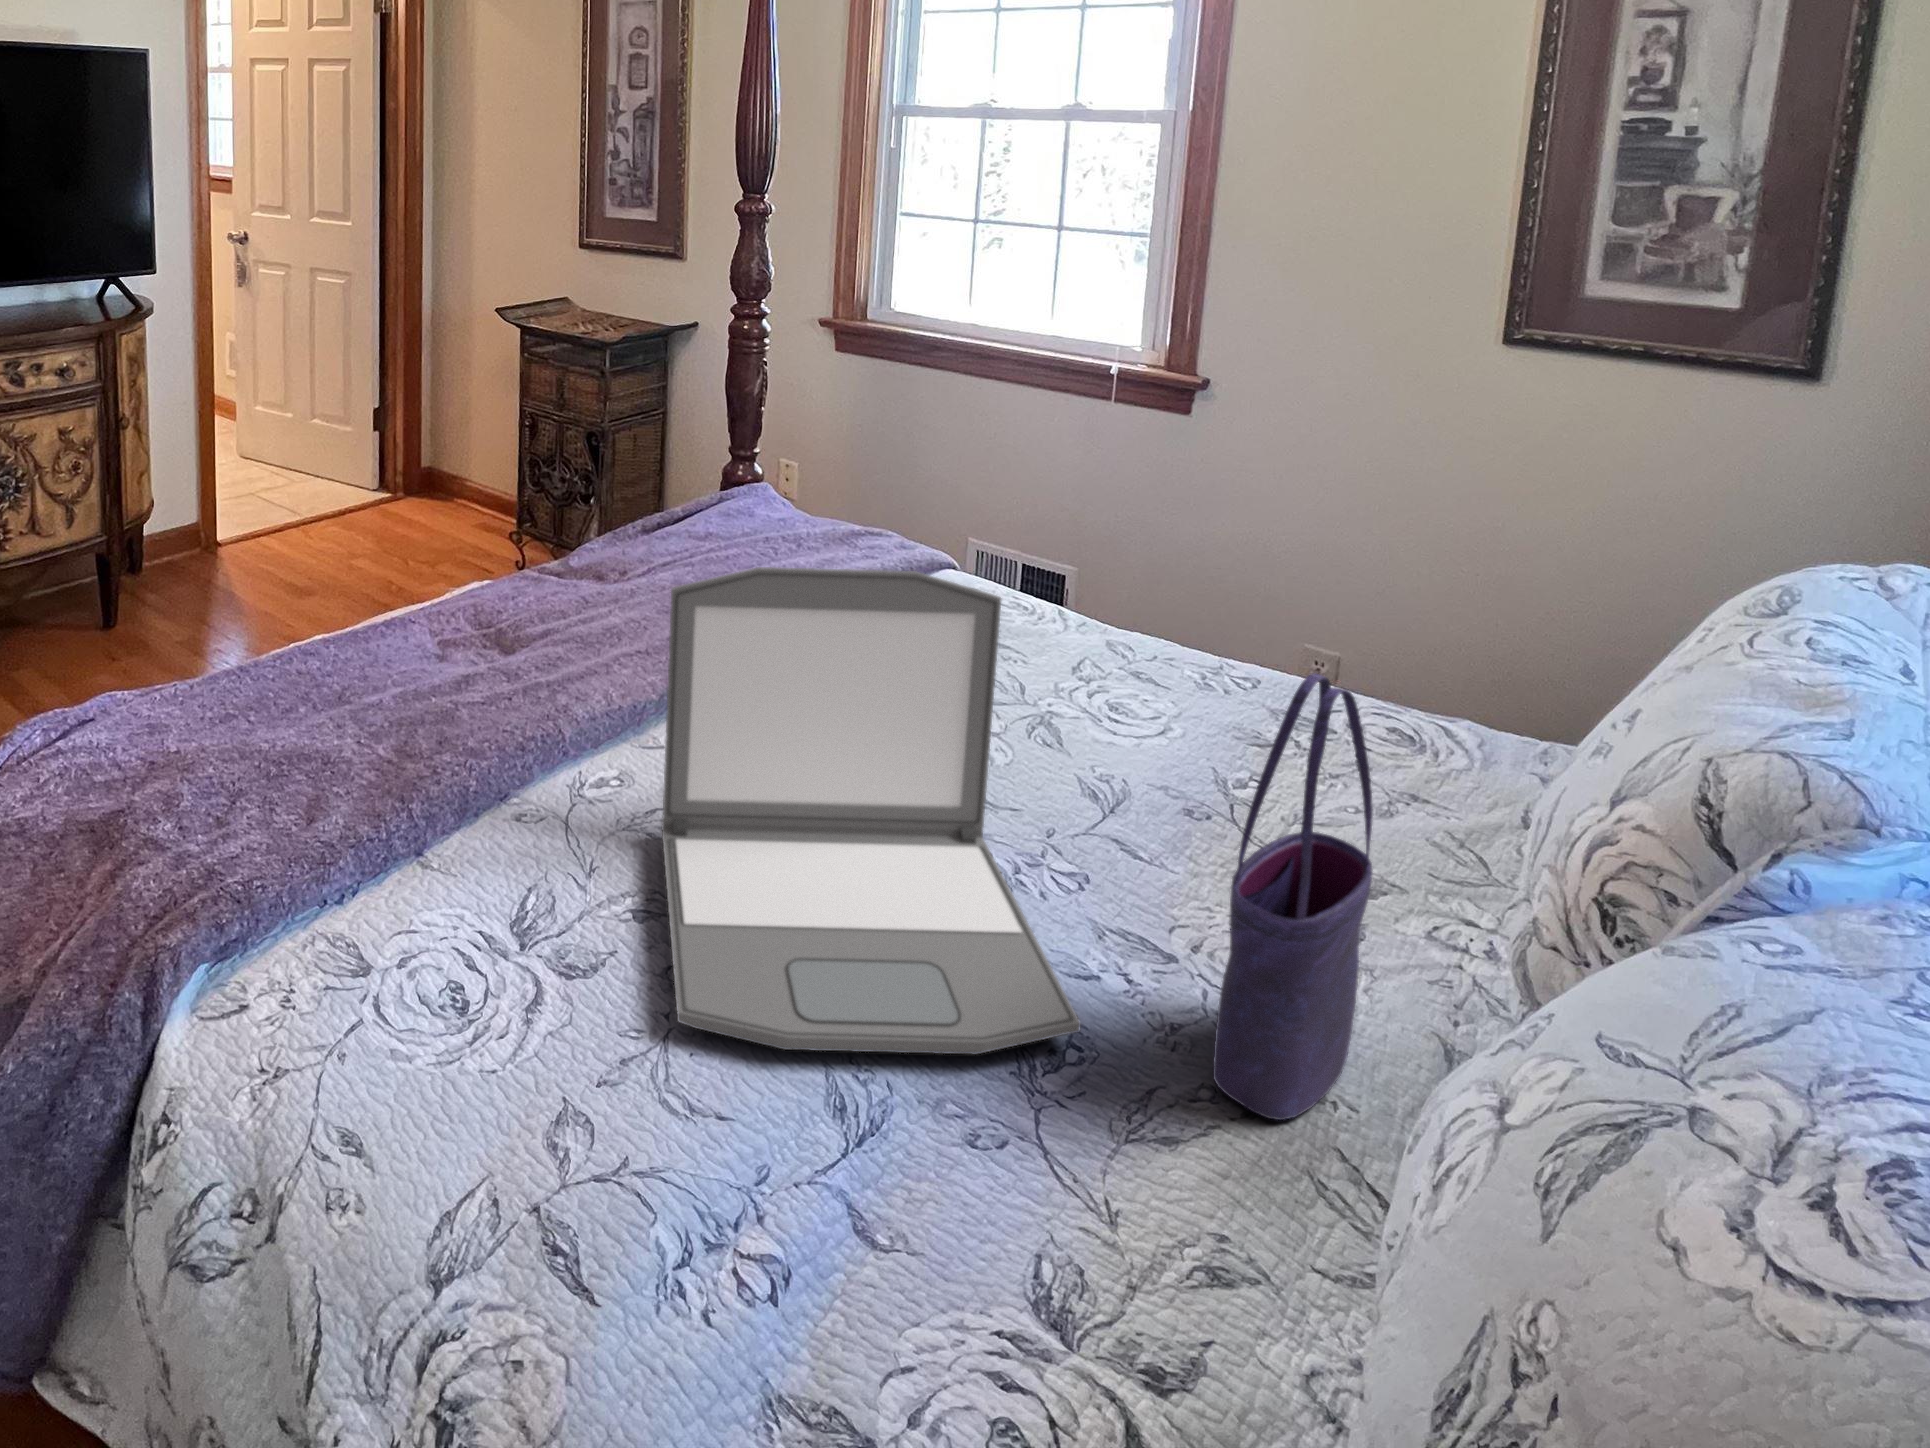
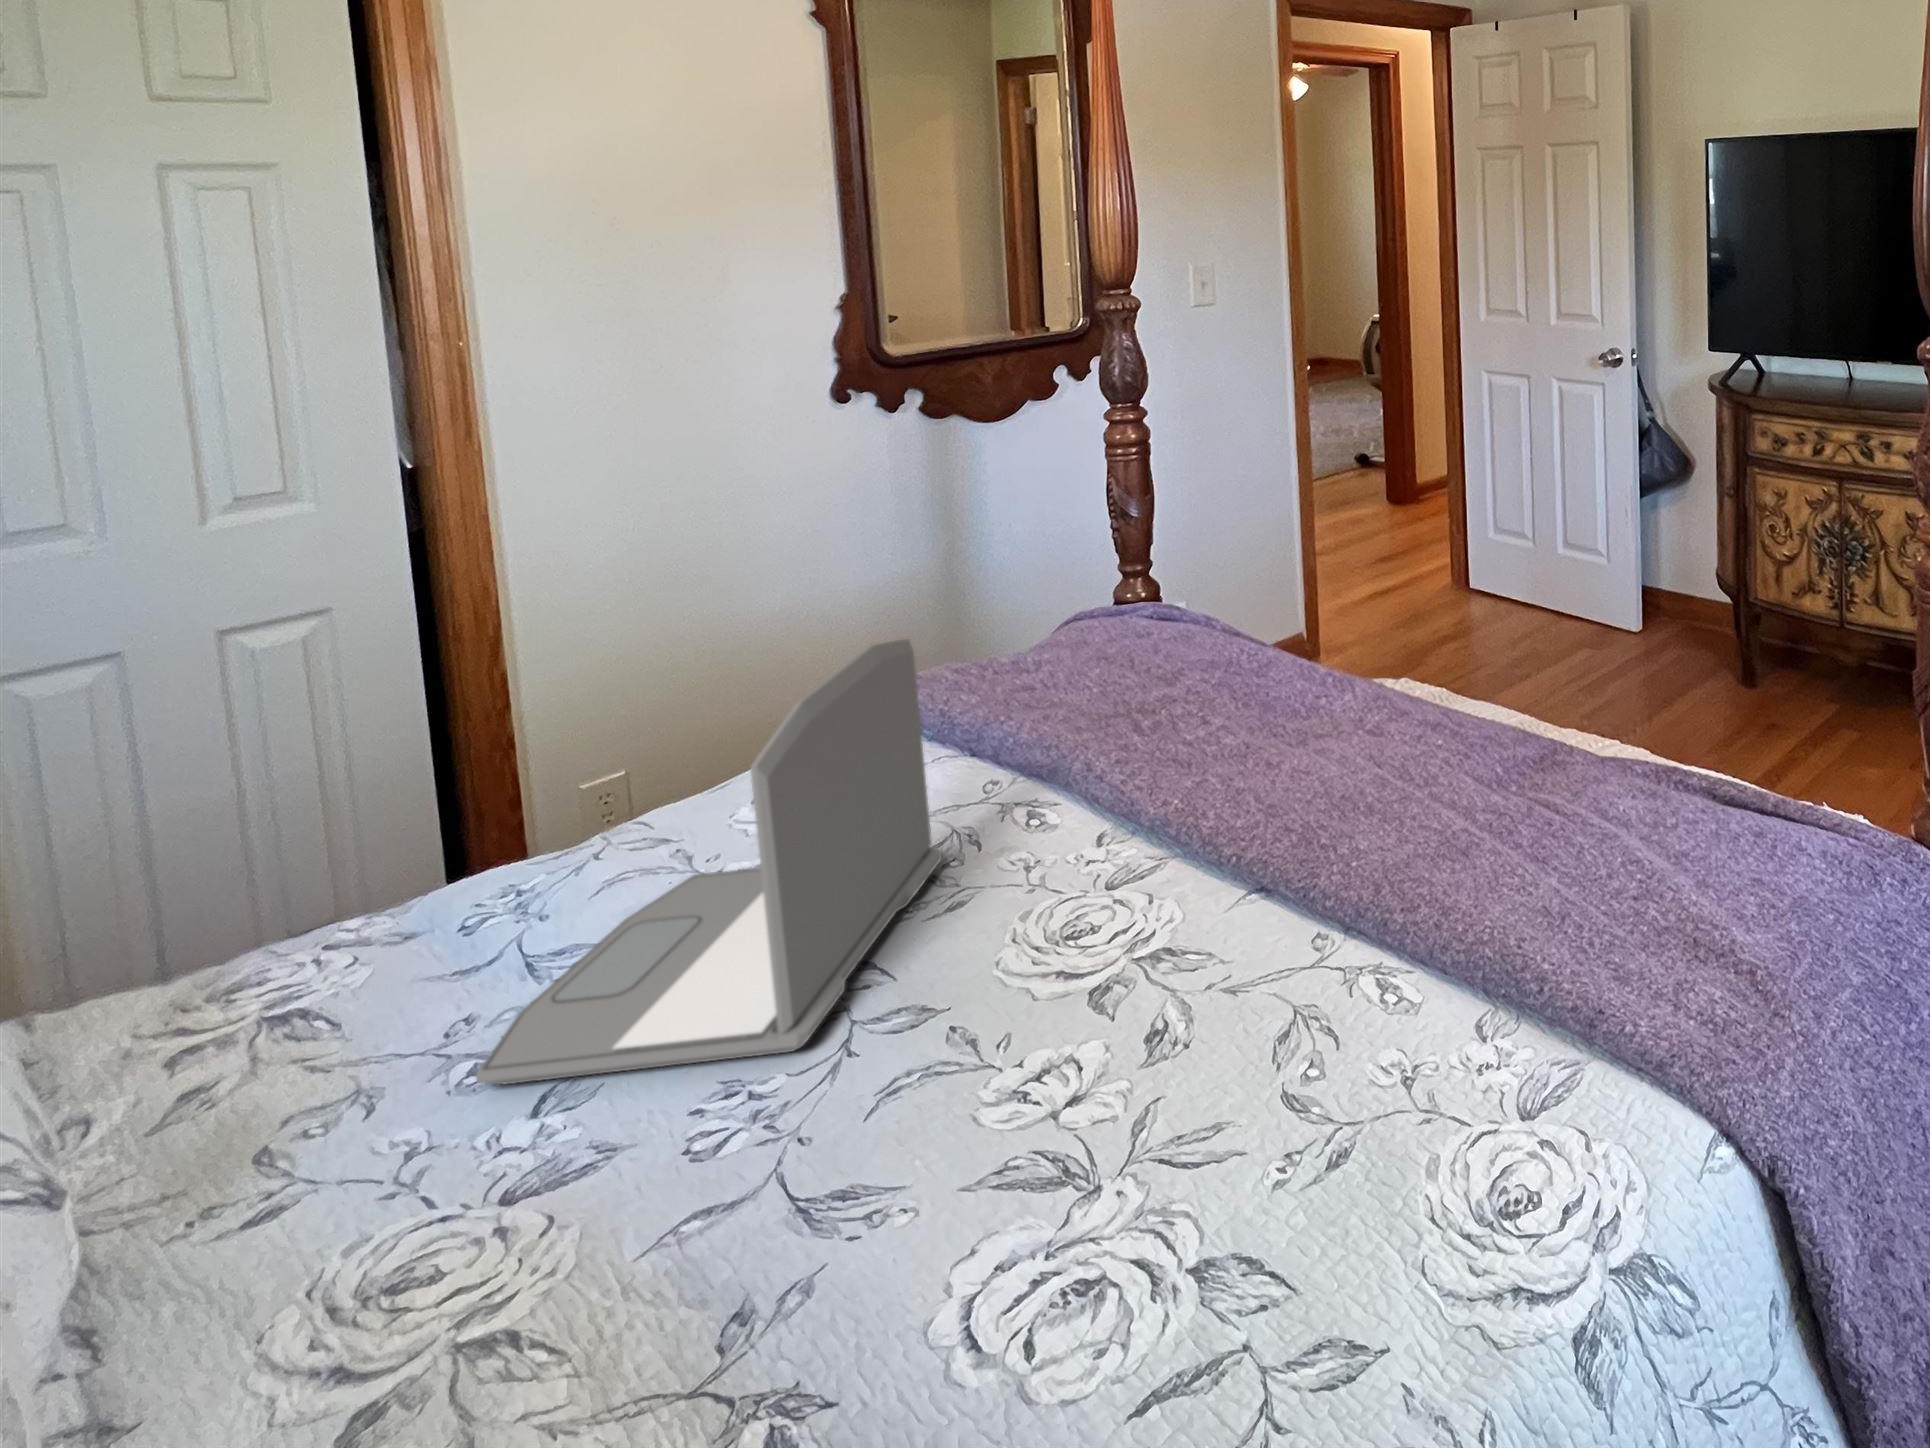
tote bag: present [1213,673,1373,1120] -> none [200,831,362,1326]

